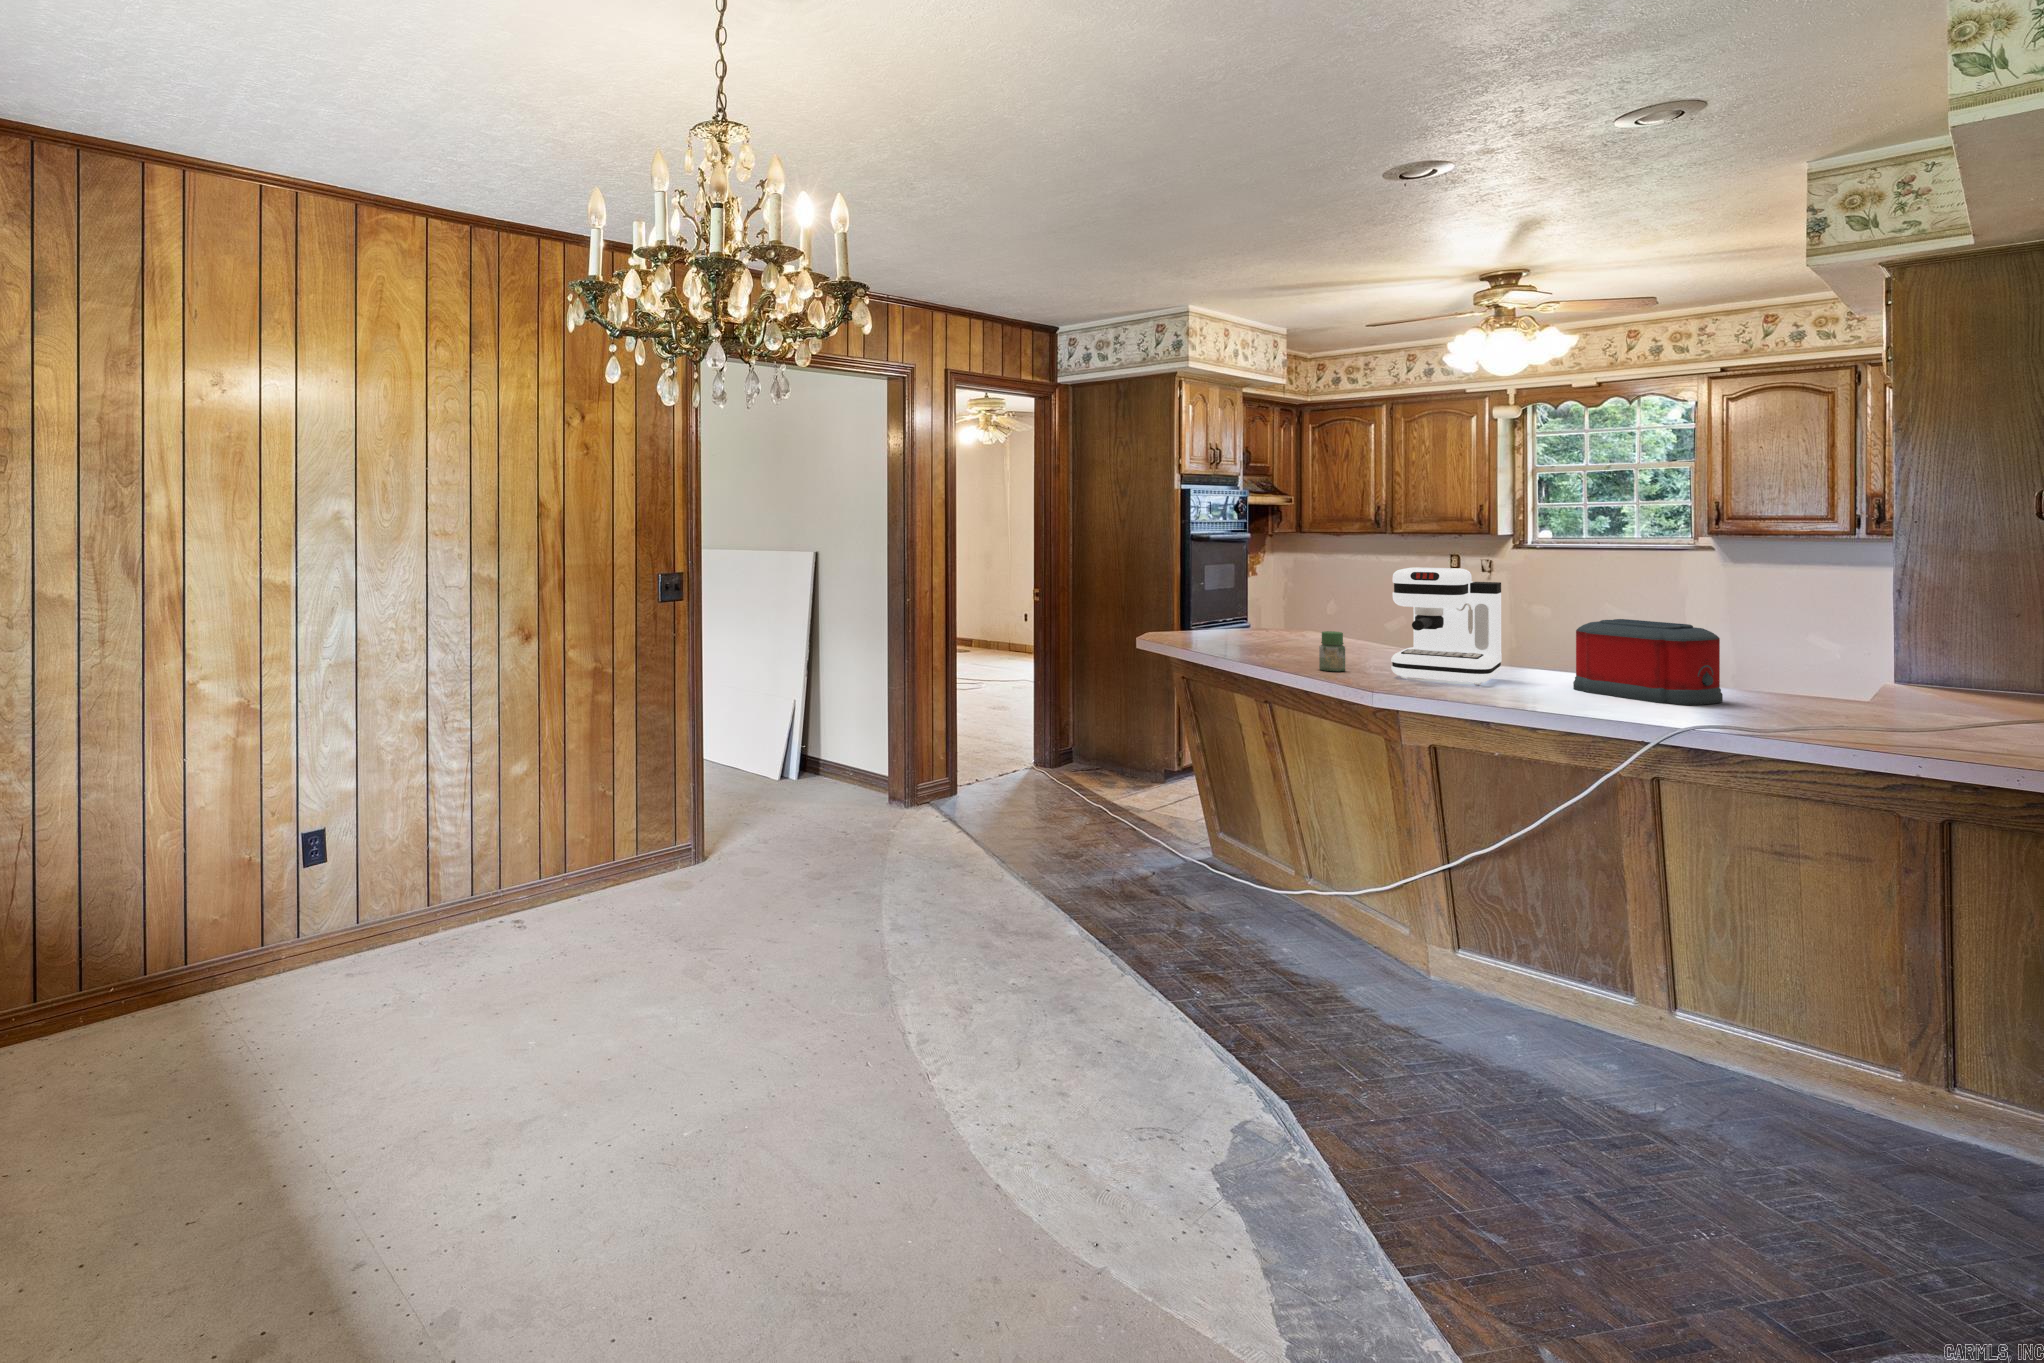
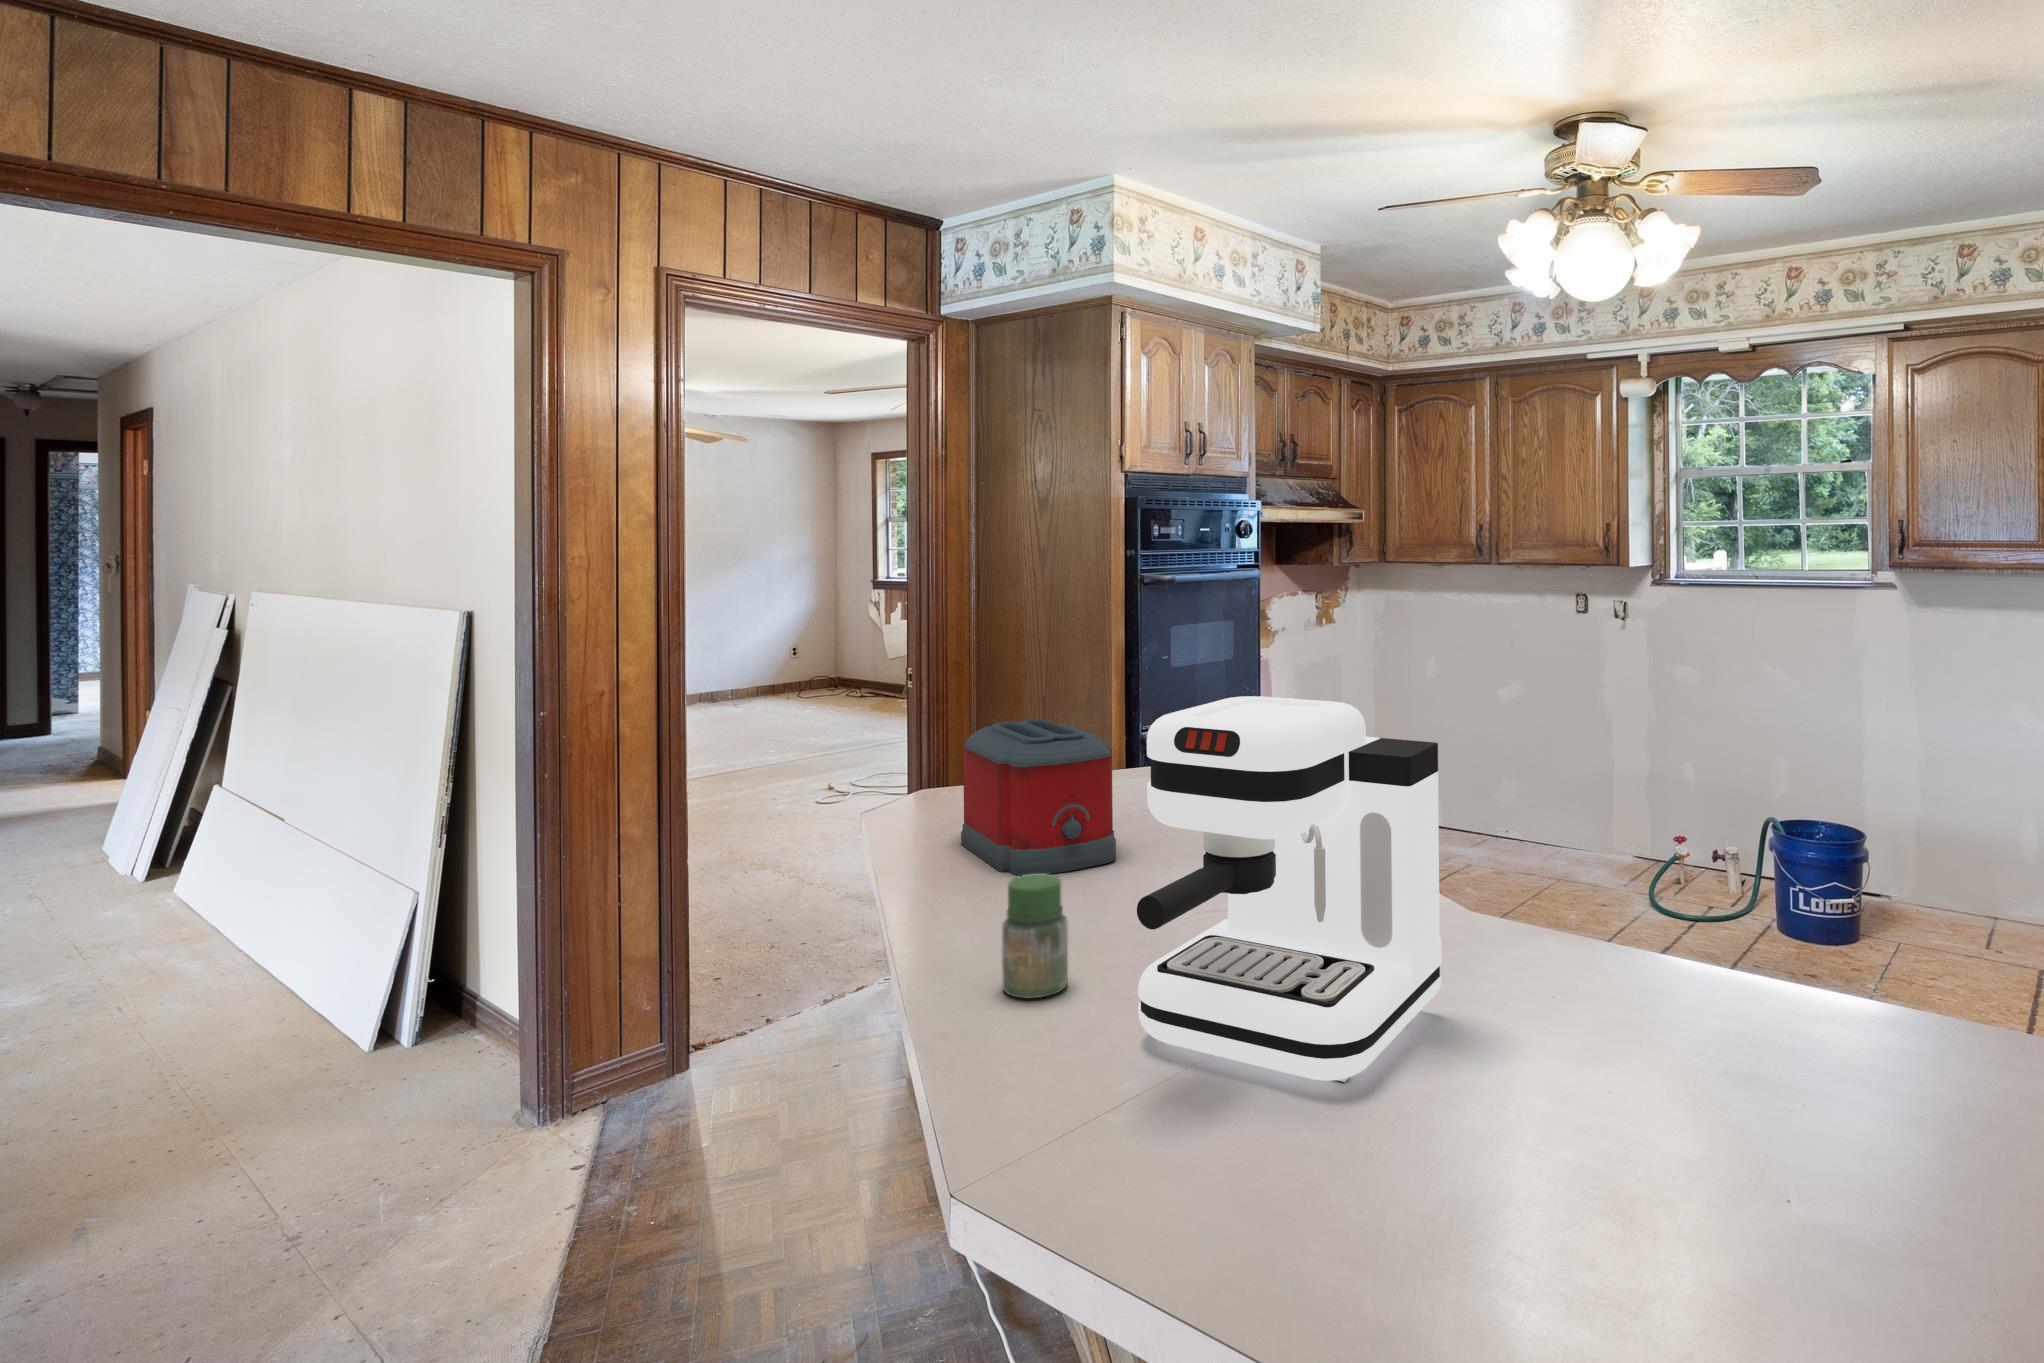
toaster: present [1573,619,1723,705] -> present [961,719,1116,876]

